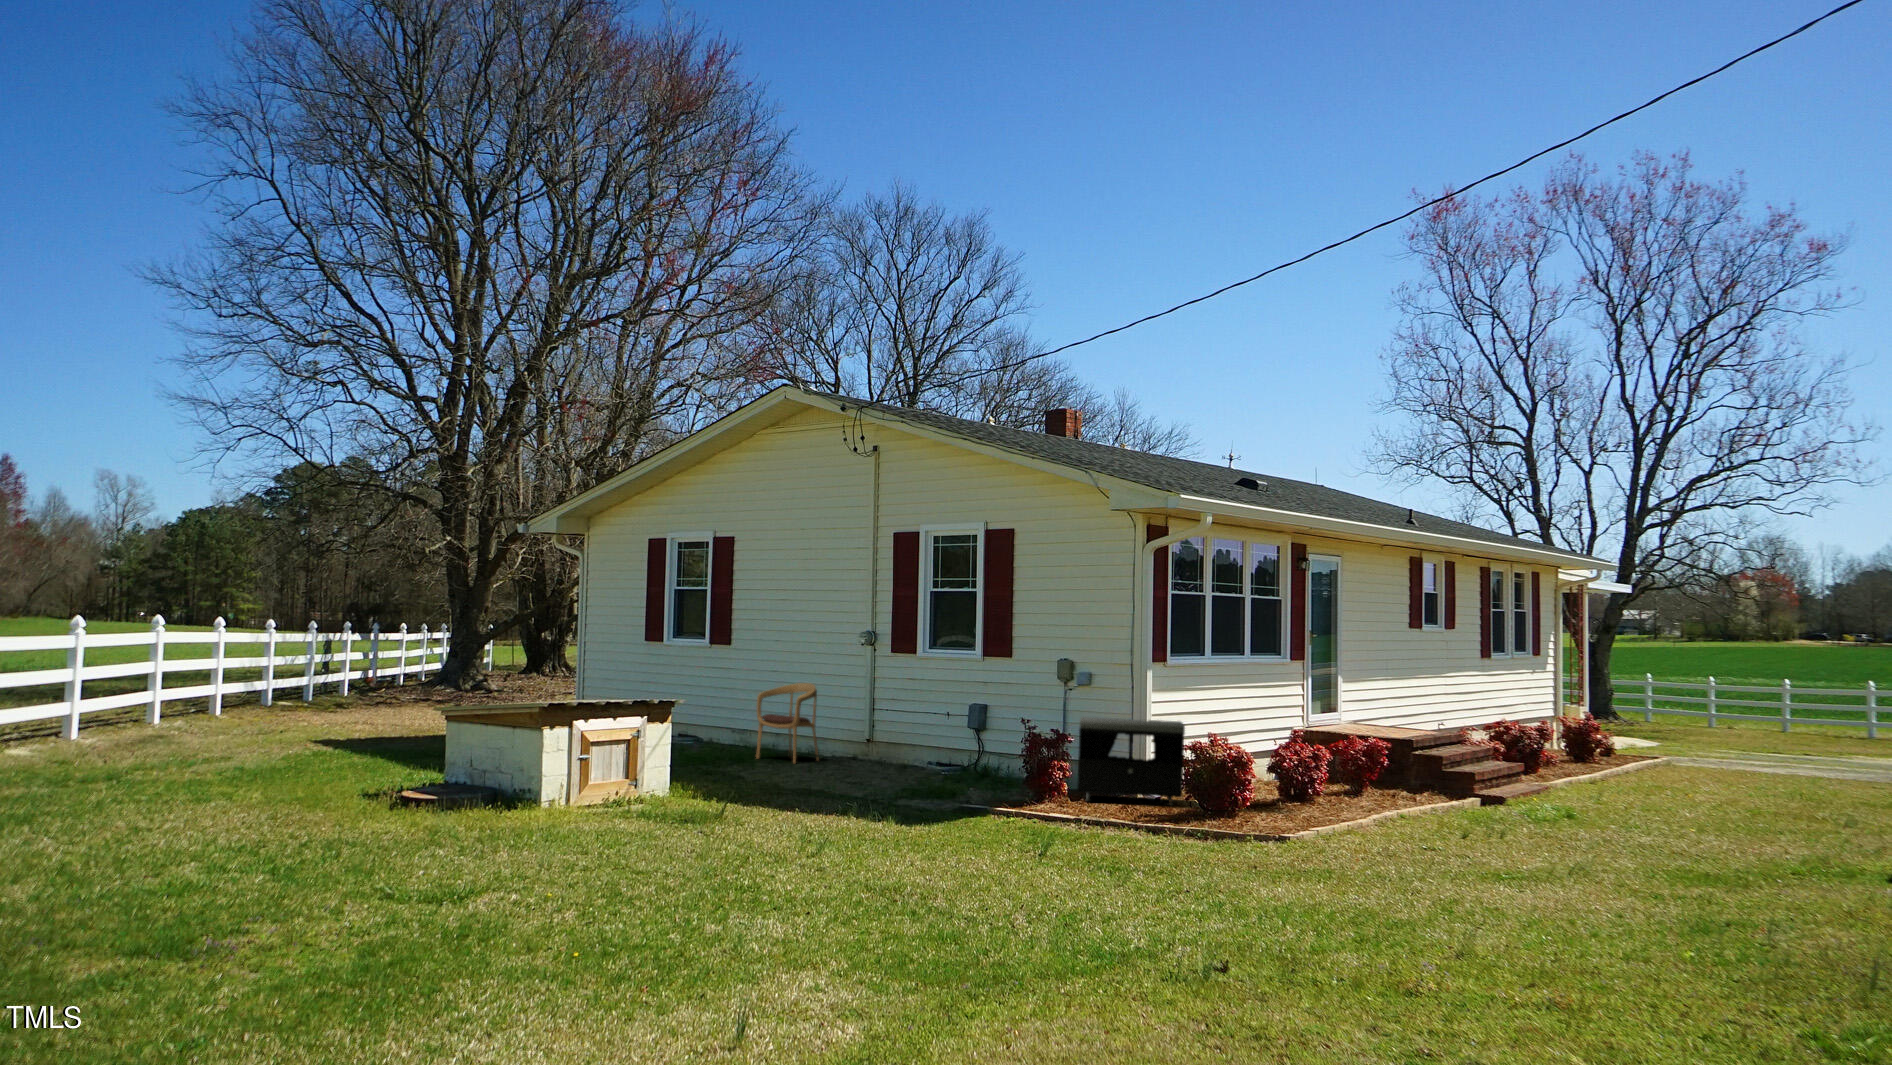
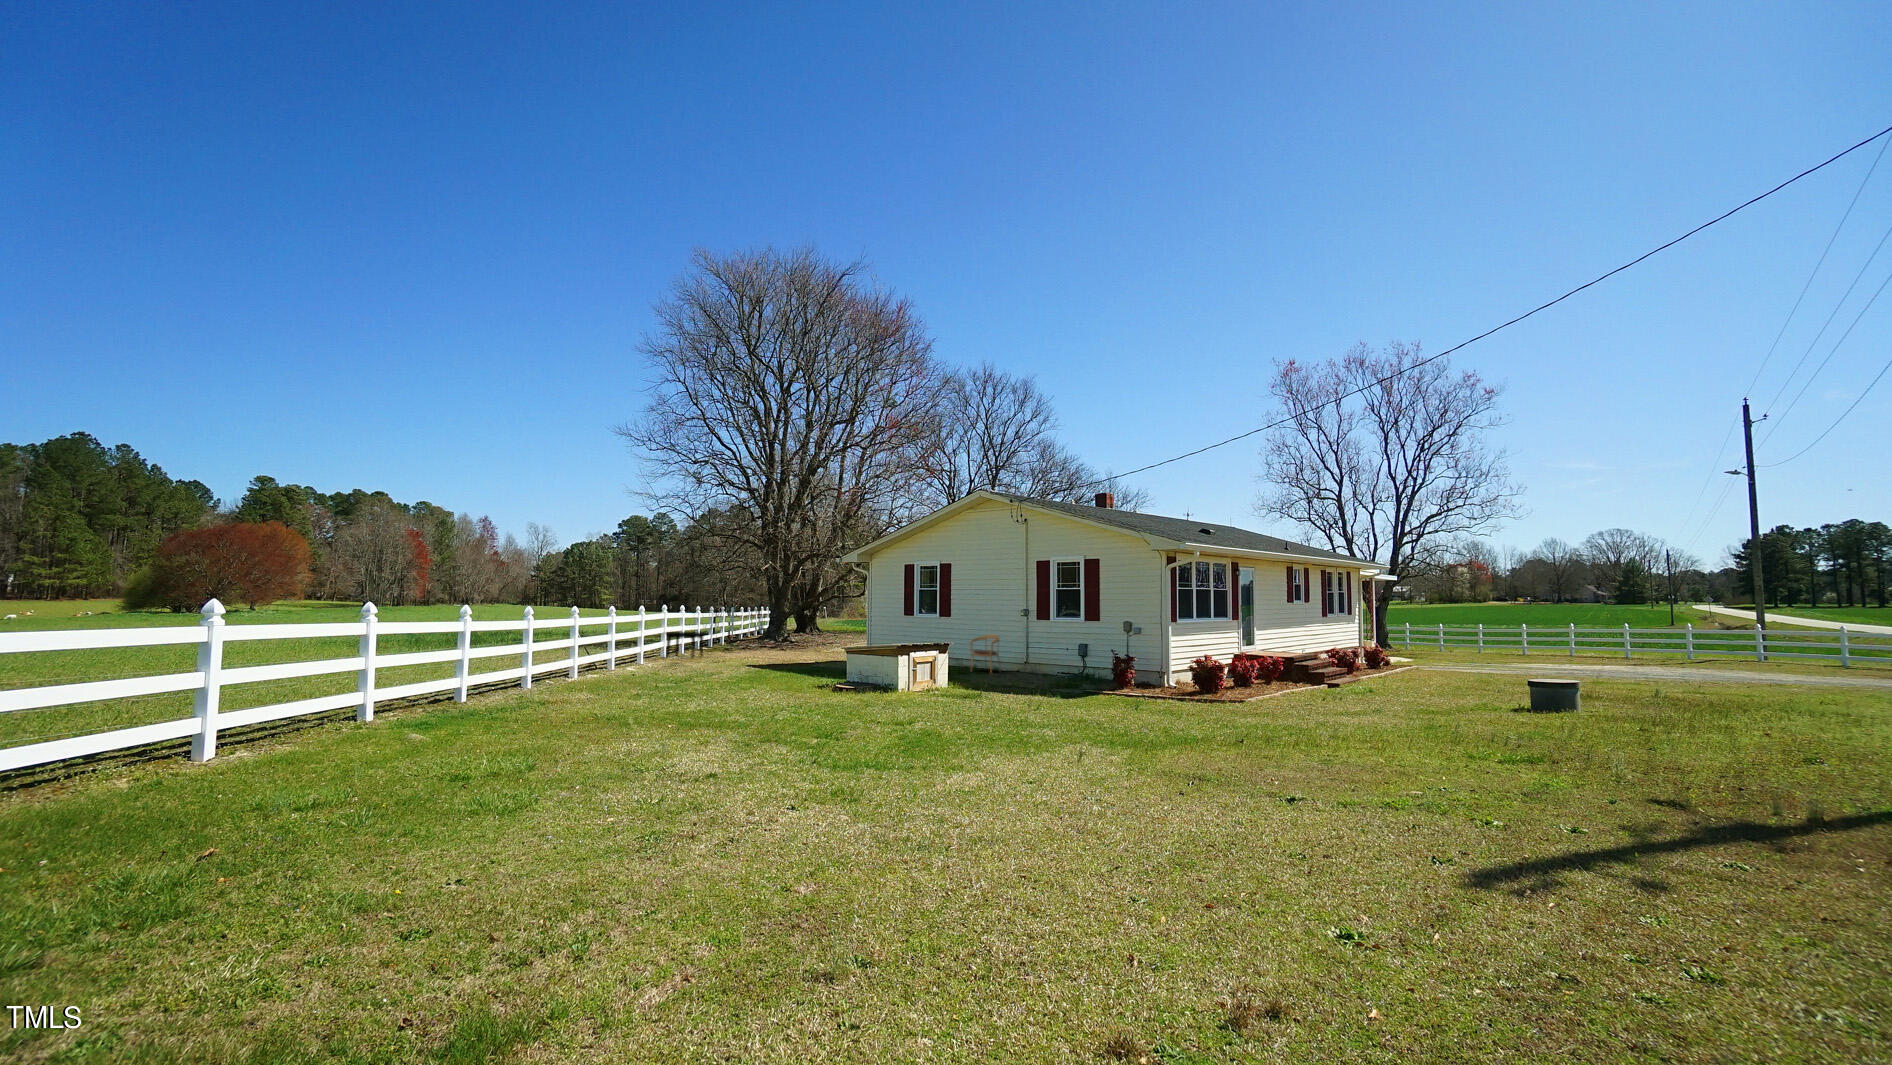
round table: none [142,670,237,724] -> present [666,632,706,658]
storage bench: present [1077,717,1185,805] -> none [1137,649,1190,690]

